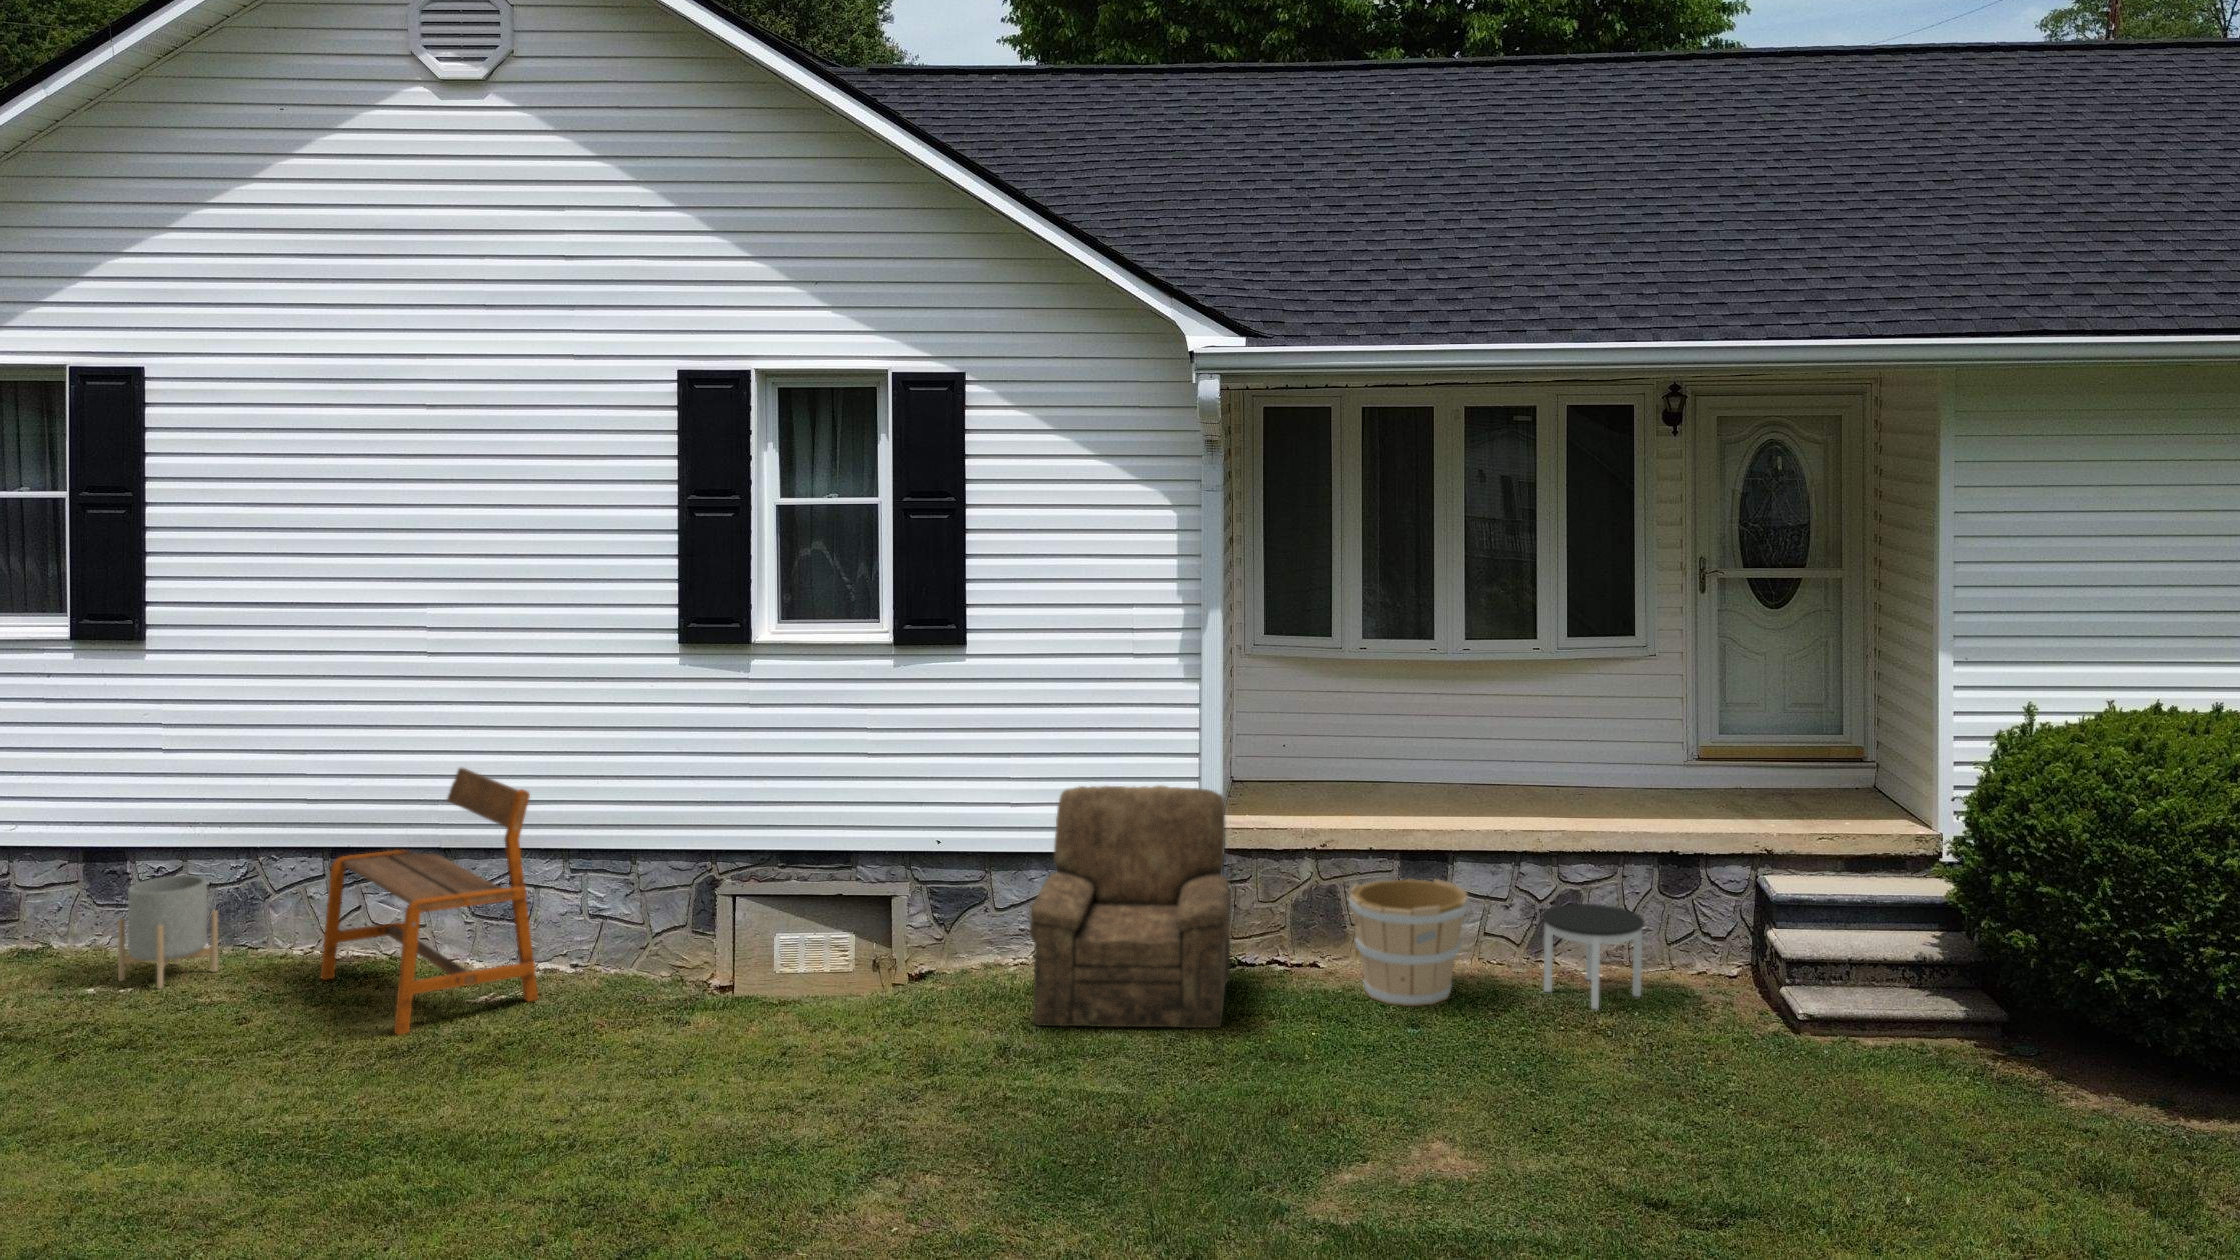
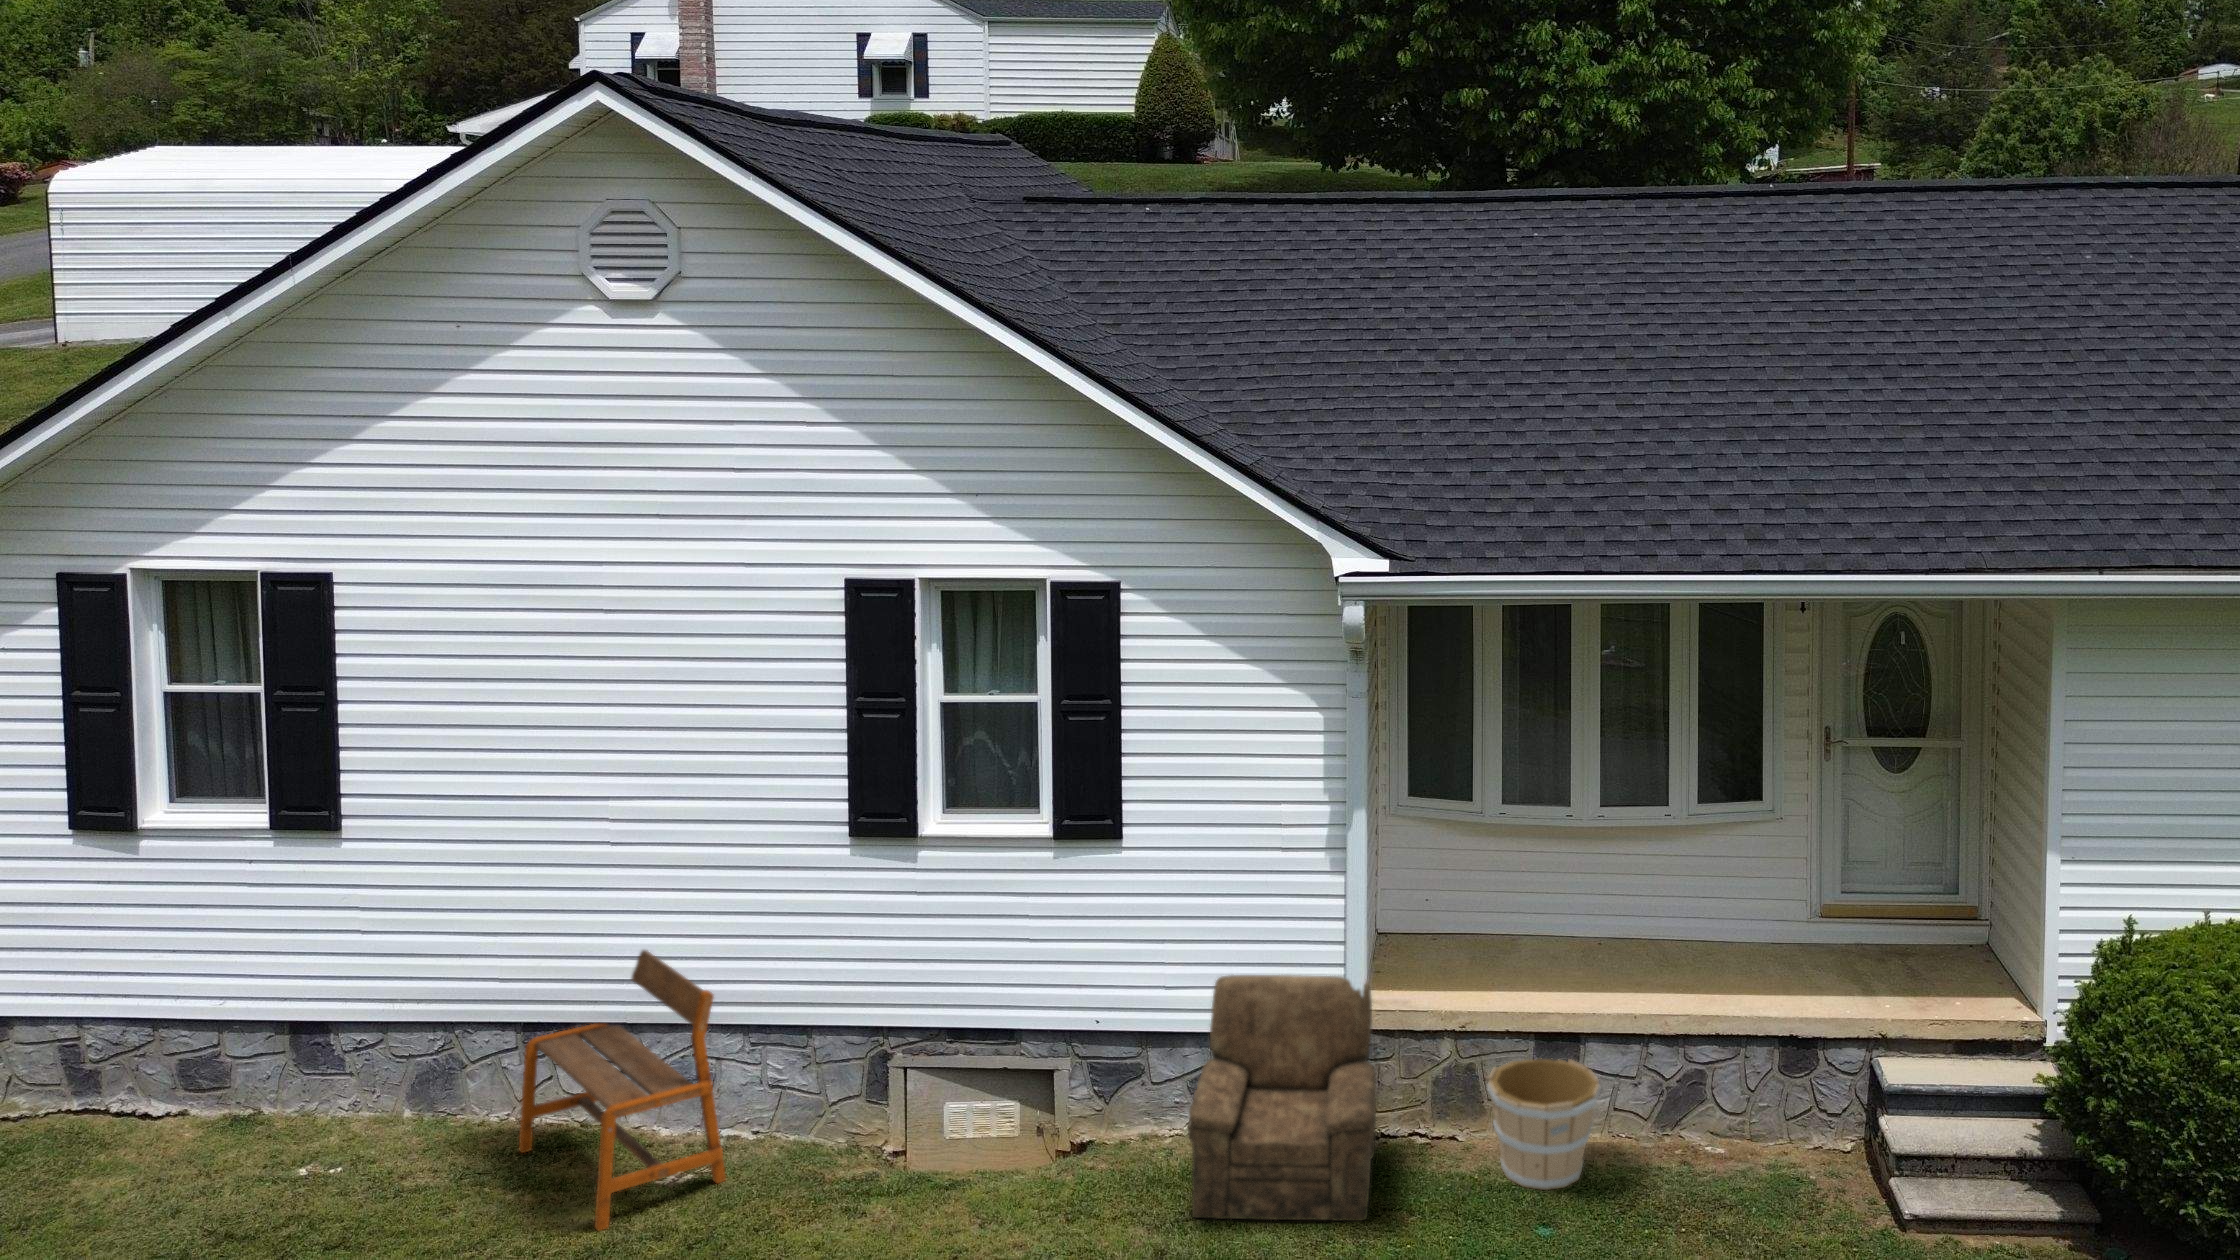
planter: present [118,876,218,989] -> none [325,1050,421,1166]
round table: present [1543,904,1644,1010] -> none [1669,1082,1765,1195]

